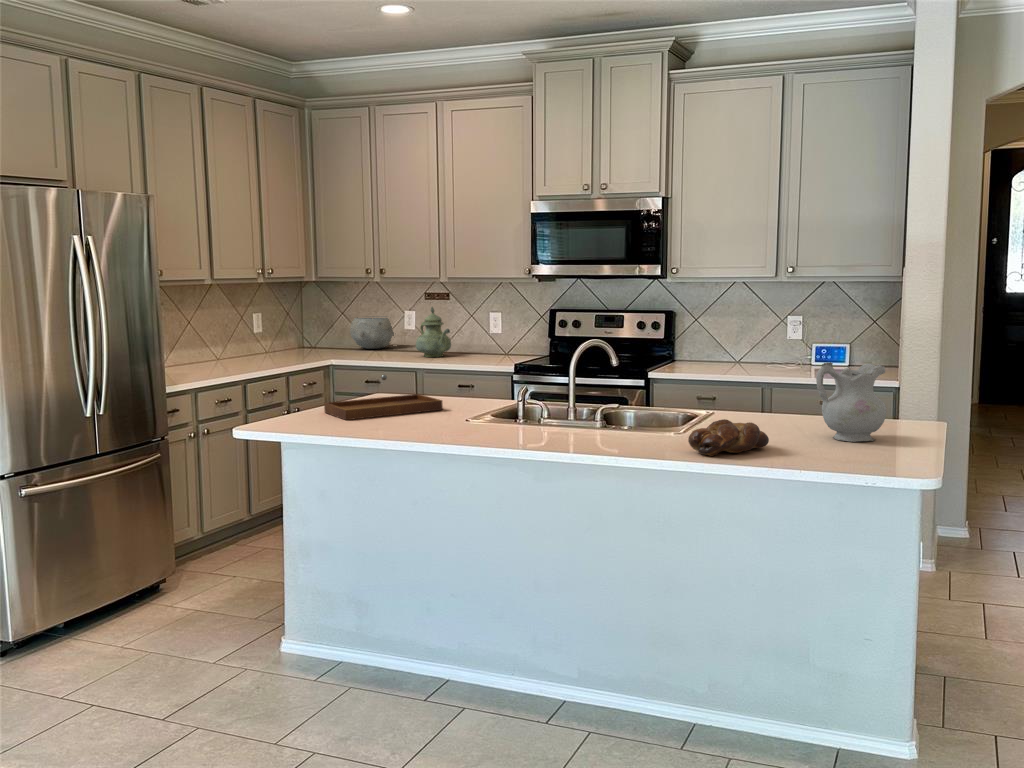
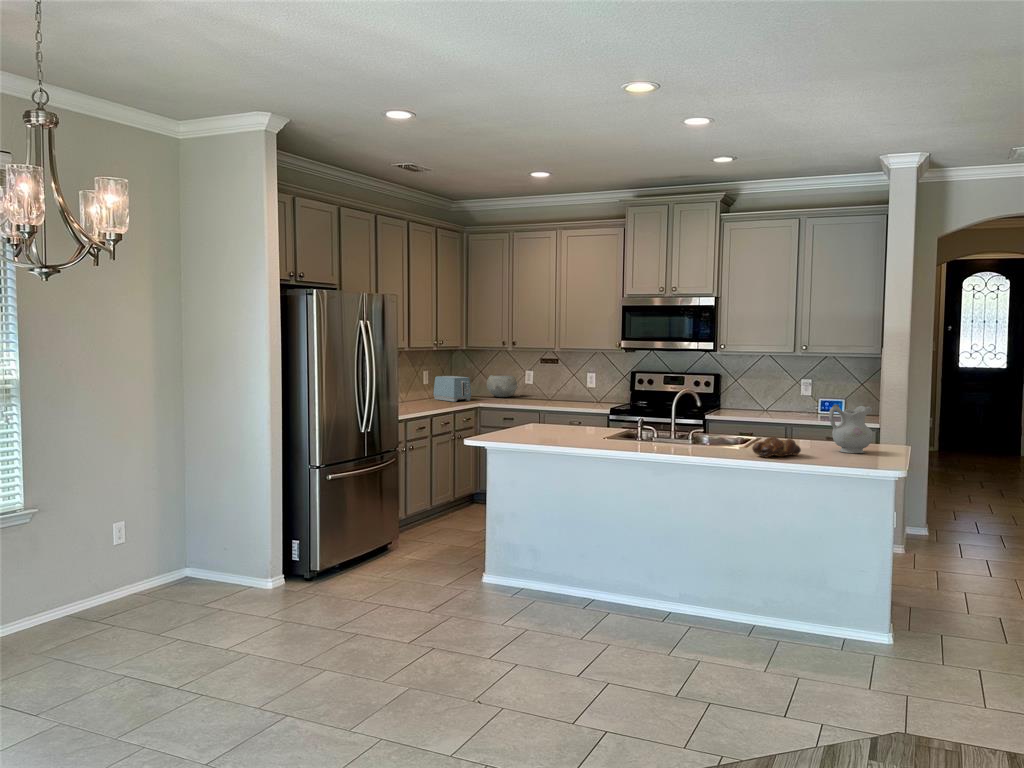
teapot: present [416,307,451,357] -> none [537,368,563,403]
toaster: none [270,320,323,358] -> present [433,376,471,402]
tray: present [324,375,443,420] -> none [509,409,584,436]

